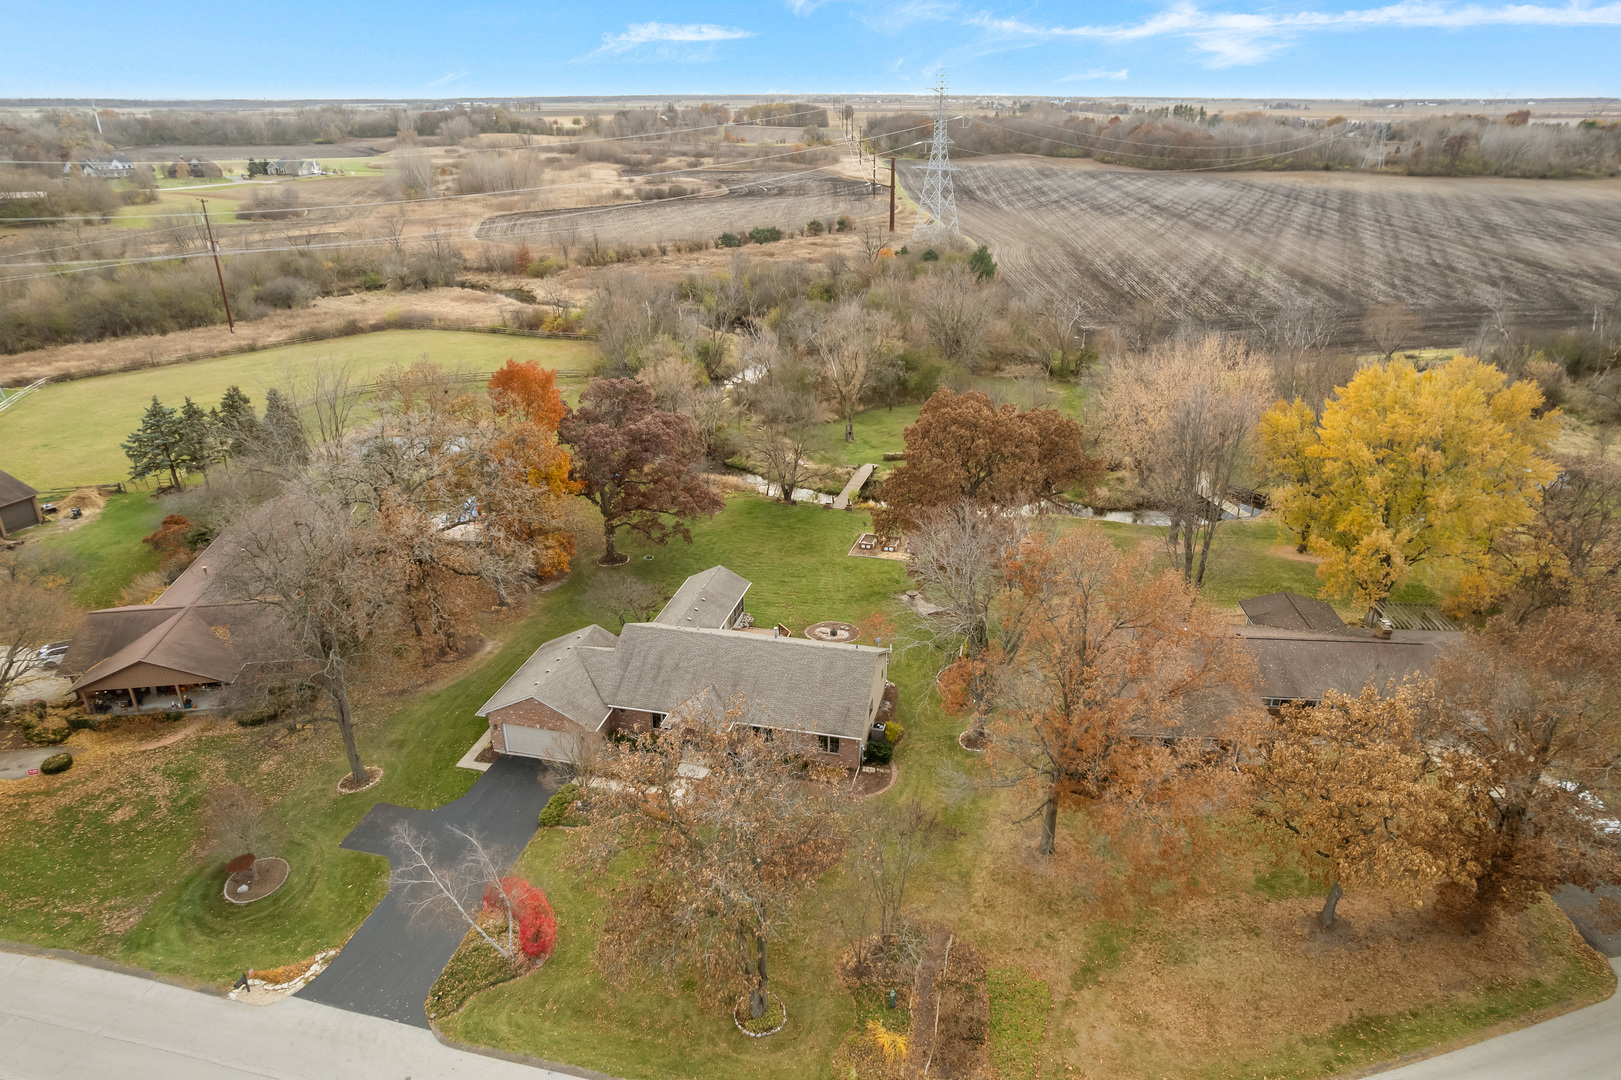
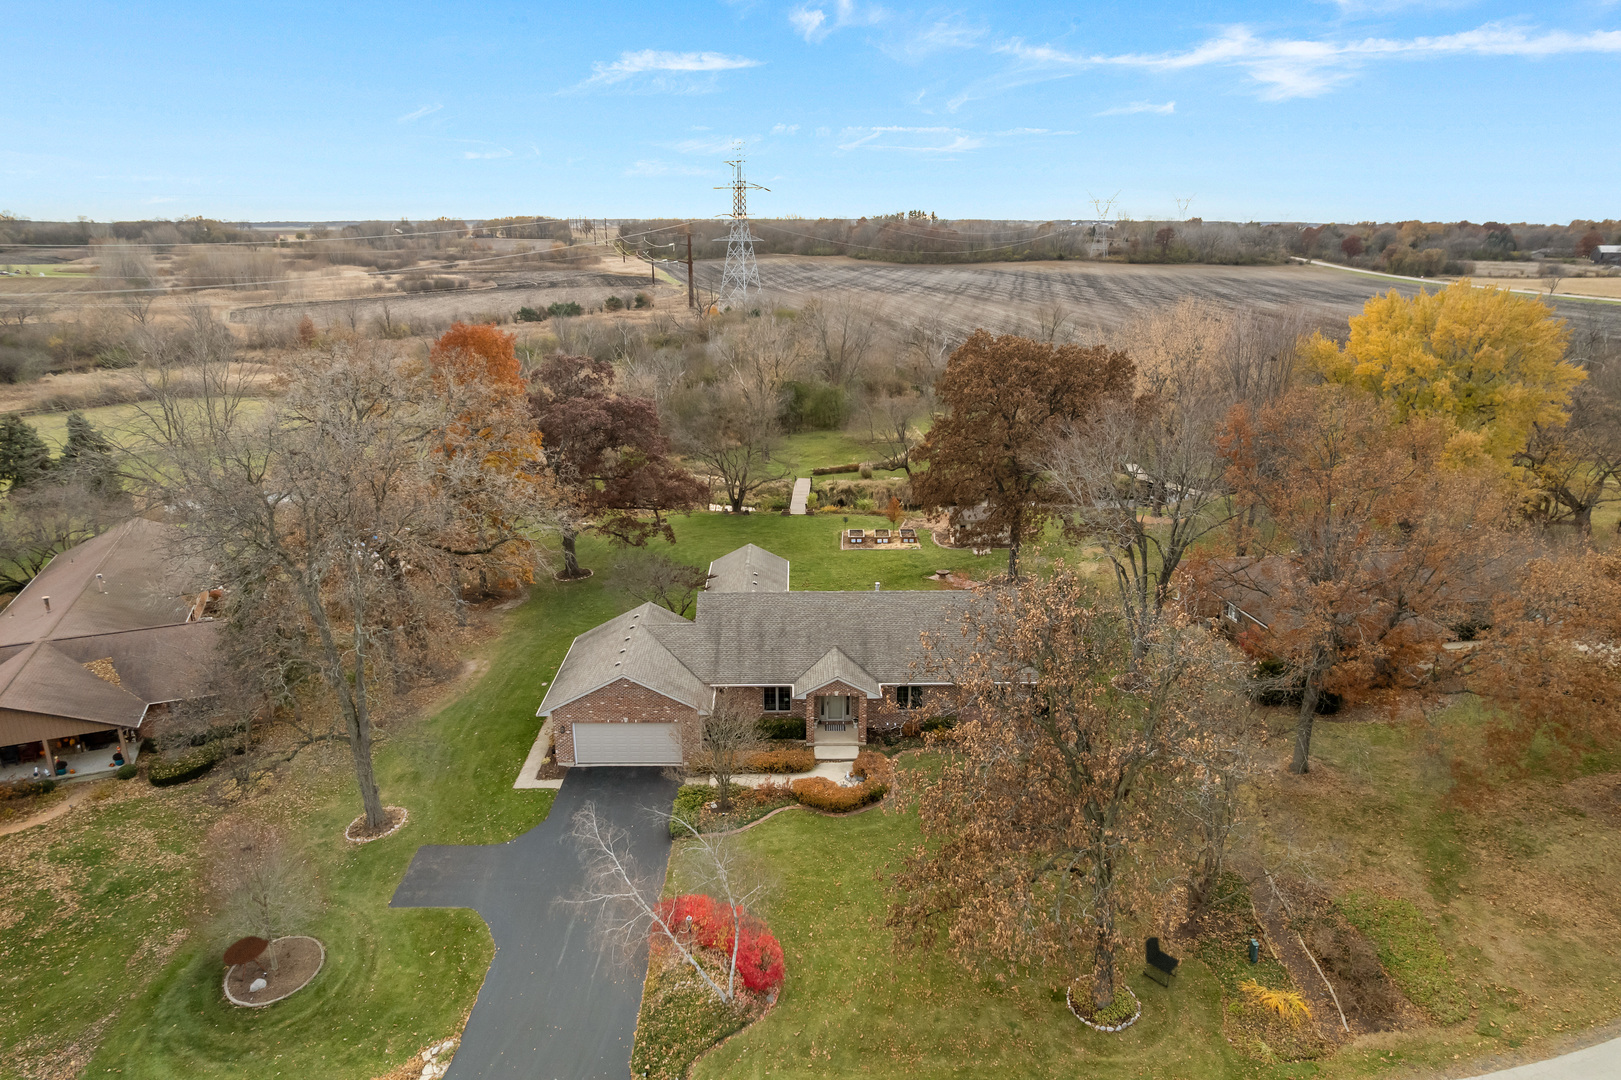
chair: none [805,968,831,1013] -> present [1144,937,1179,987]

